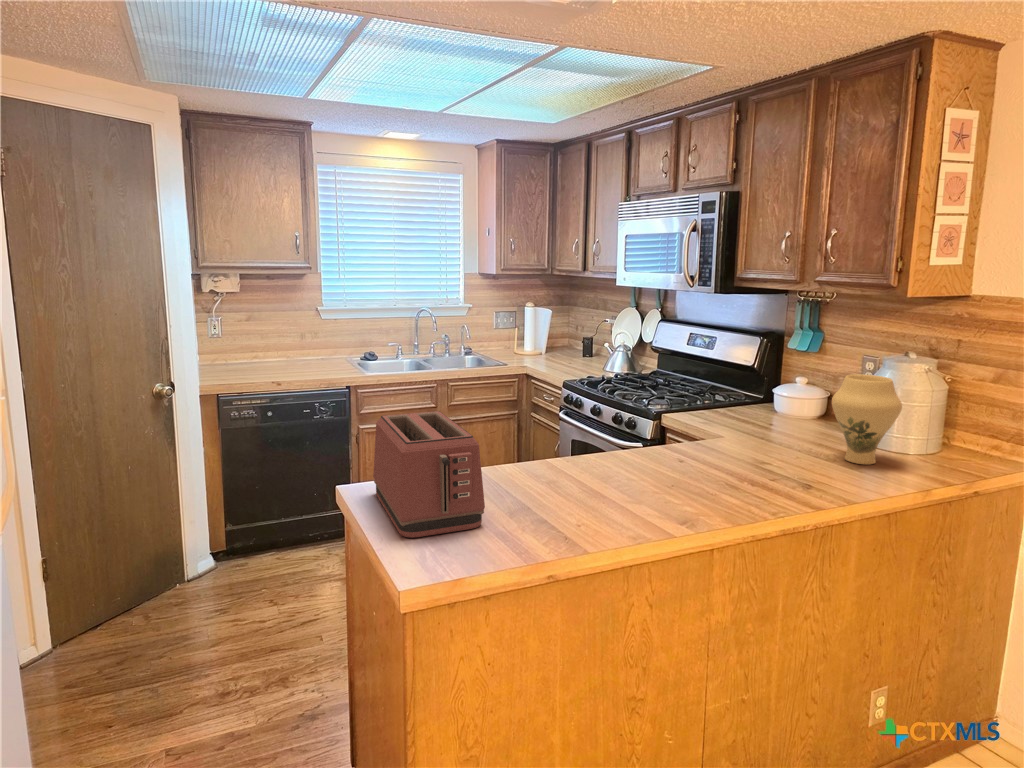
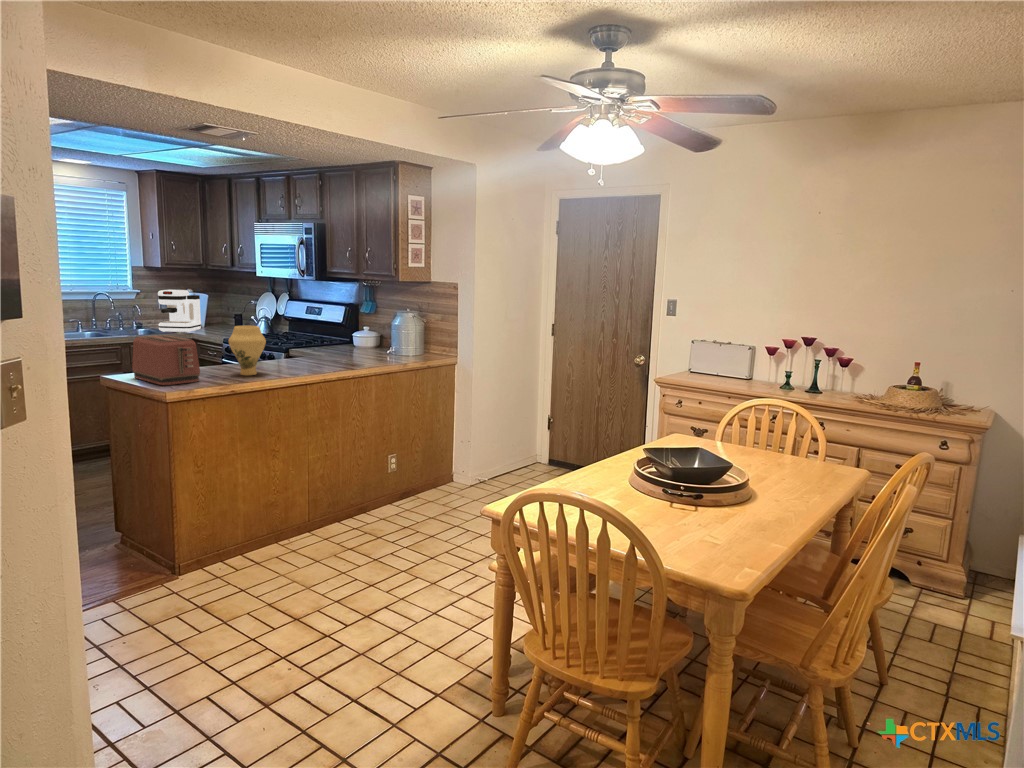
coffee maker: none [487,304,540,363] -> present [158,290,201,333]
vase: present [832,374,902,464] -> present [229,326,266,375]

